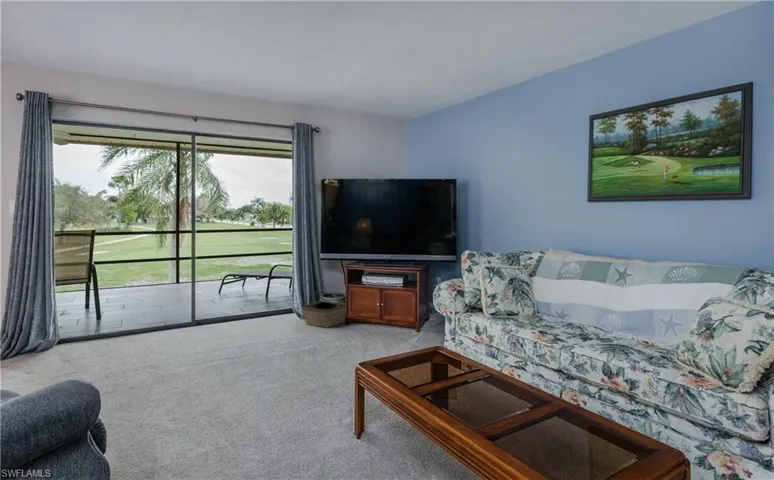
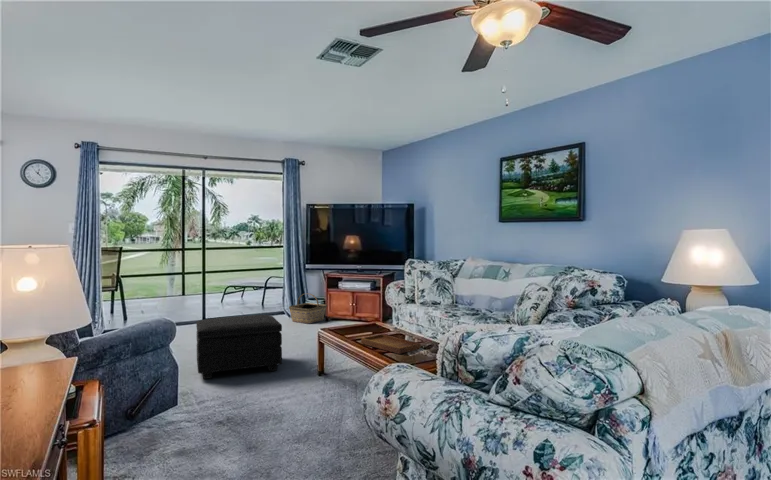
footstool: none [173,333,305,444] -> present [196,315,282,379]
tray: none [443,371,551,429] -> present [361,327,421,354]

